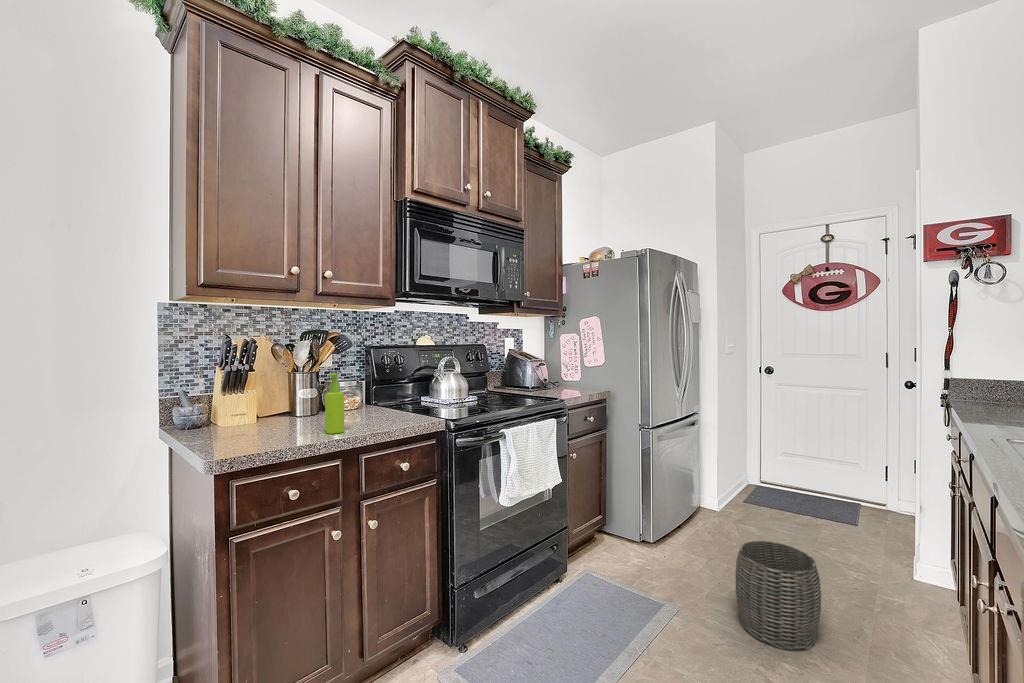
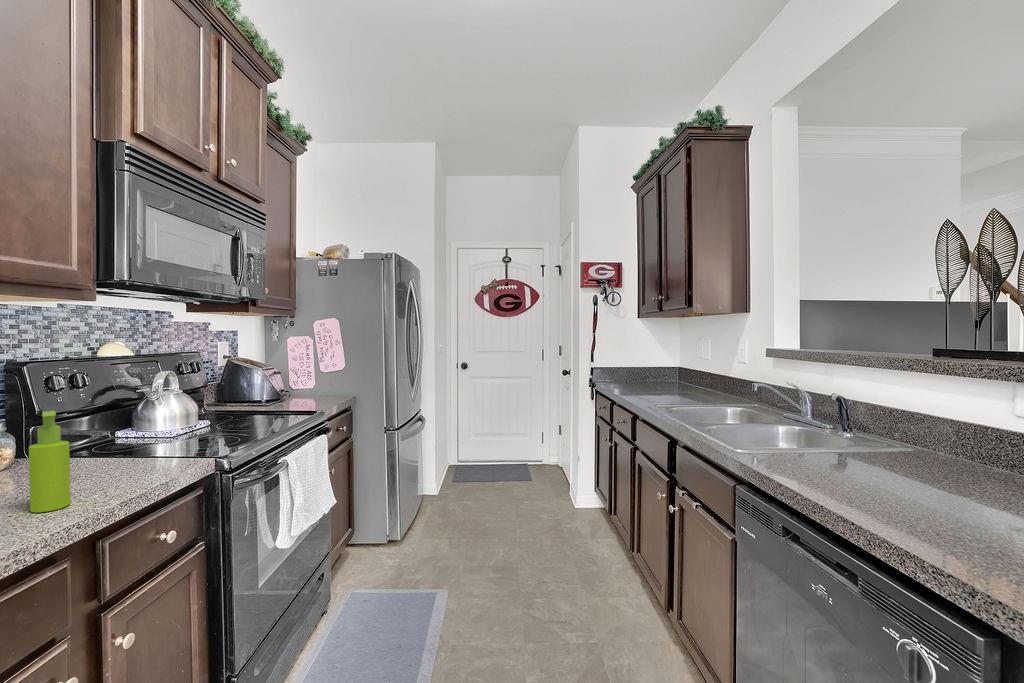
woven basket: present [736,541,821,651] -> none [489,508,548,591]

